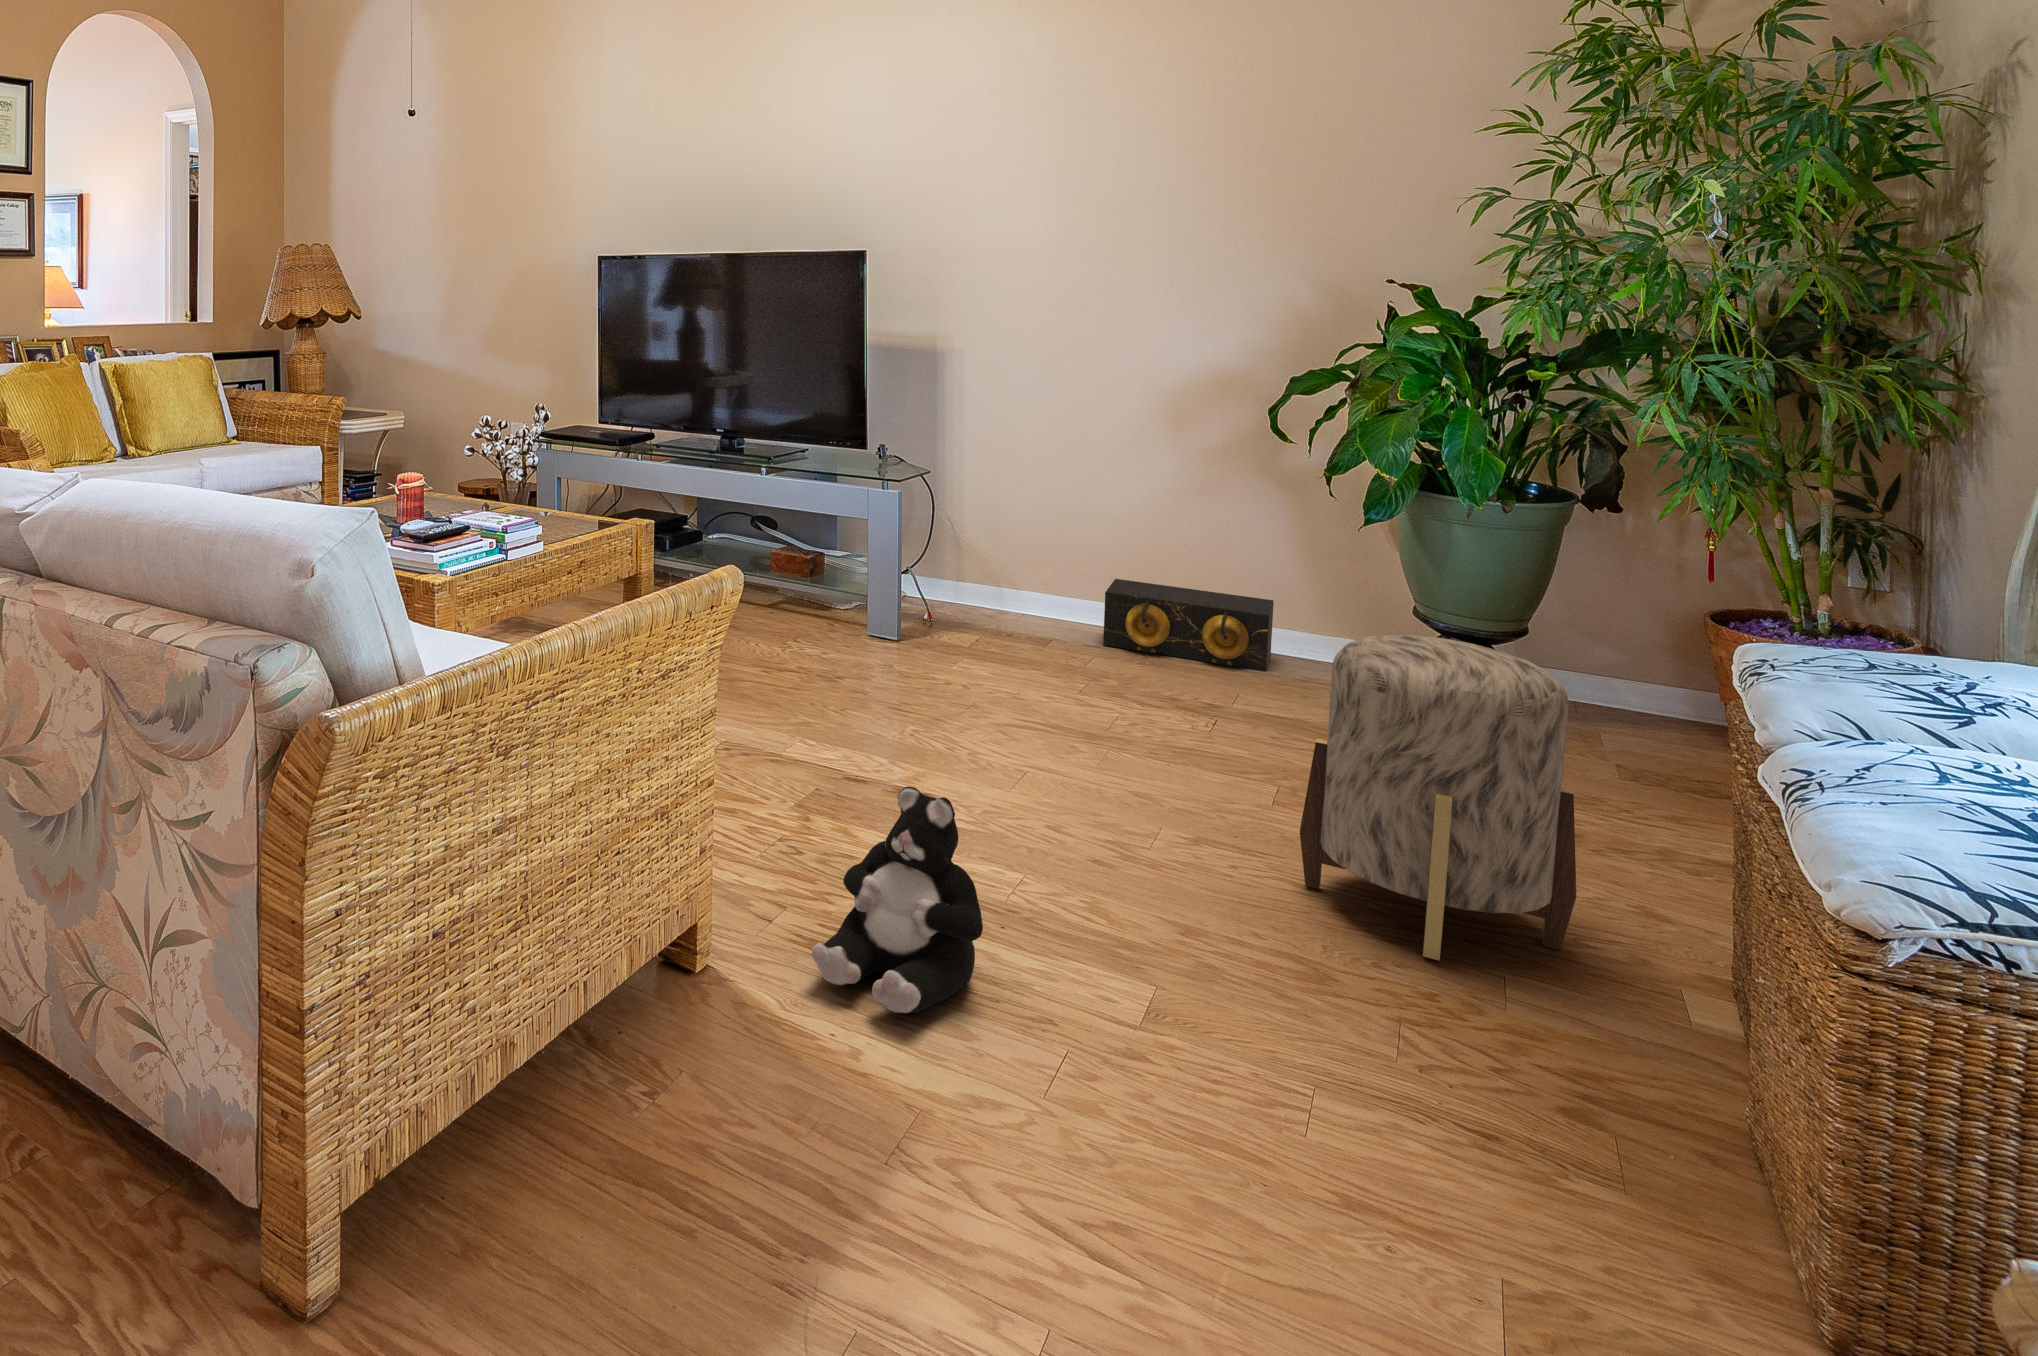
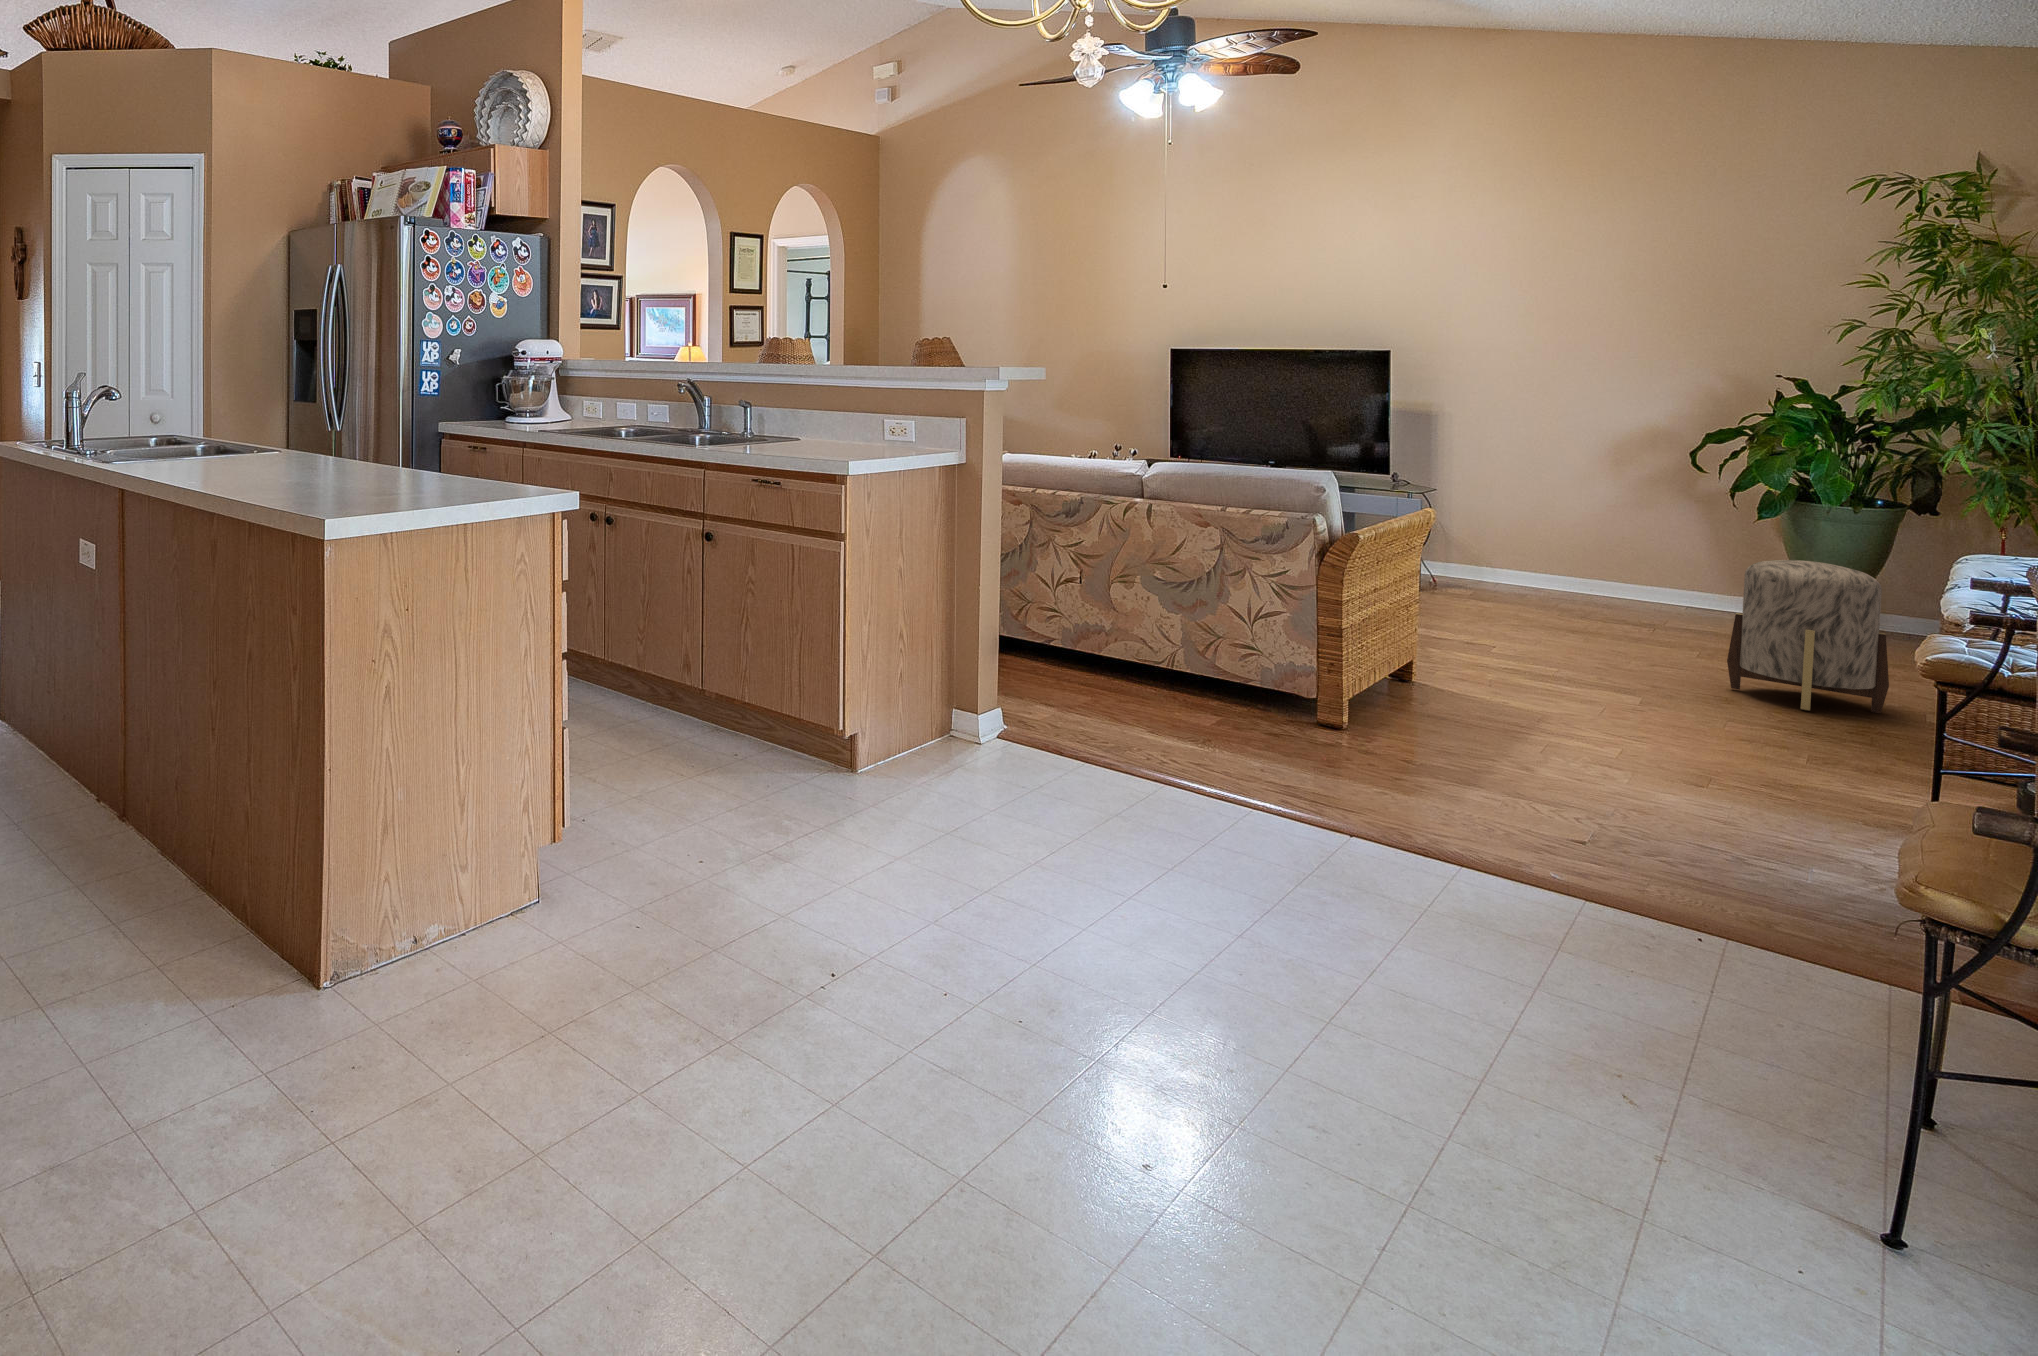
speaker: present [1103,579,1274,671] -> none [1566,564,1694,621]
plush toy: present [812,786,983,1013] -> none [1476,612,1565,703]

